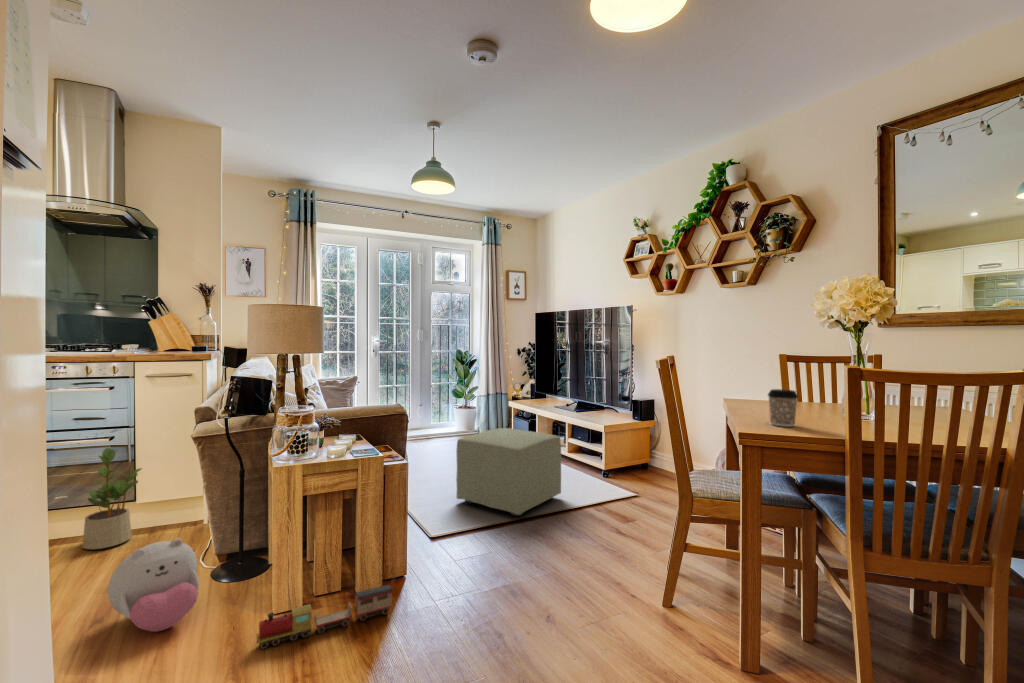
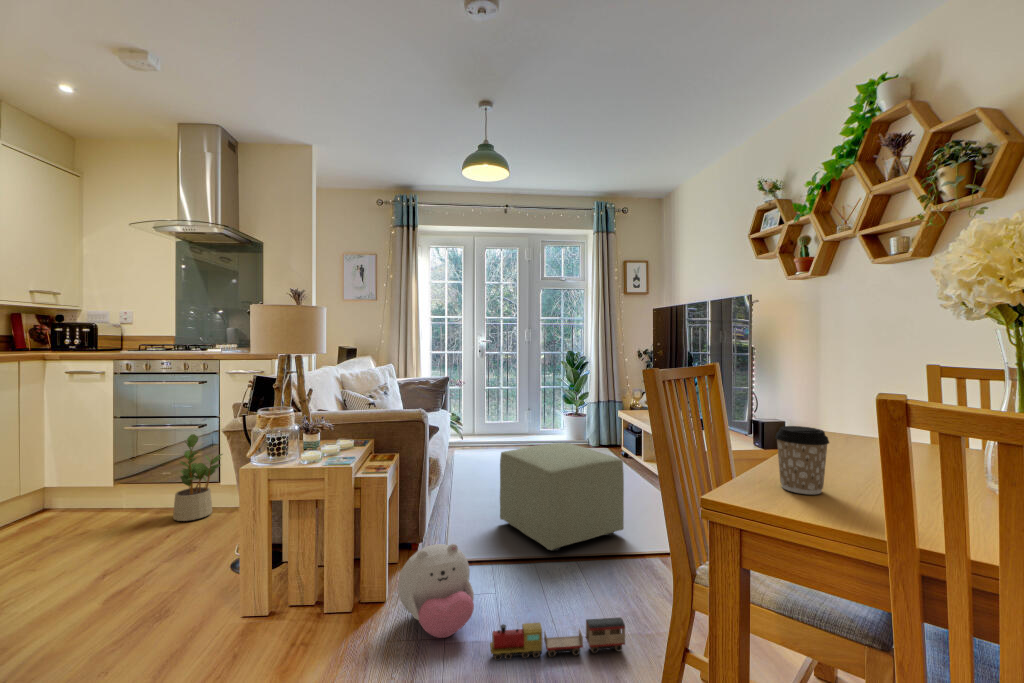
plush toy: present [108,538,199,632] -> present [398,544,474,638]
toy train: present [257,585,392,649] -> present [490,617,625,661]

